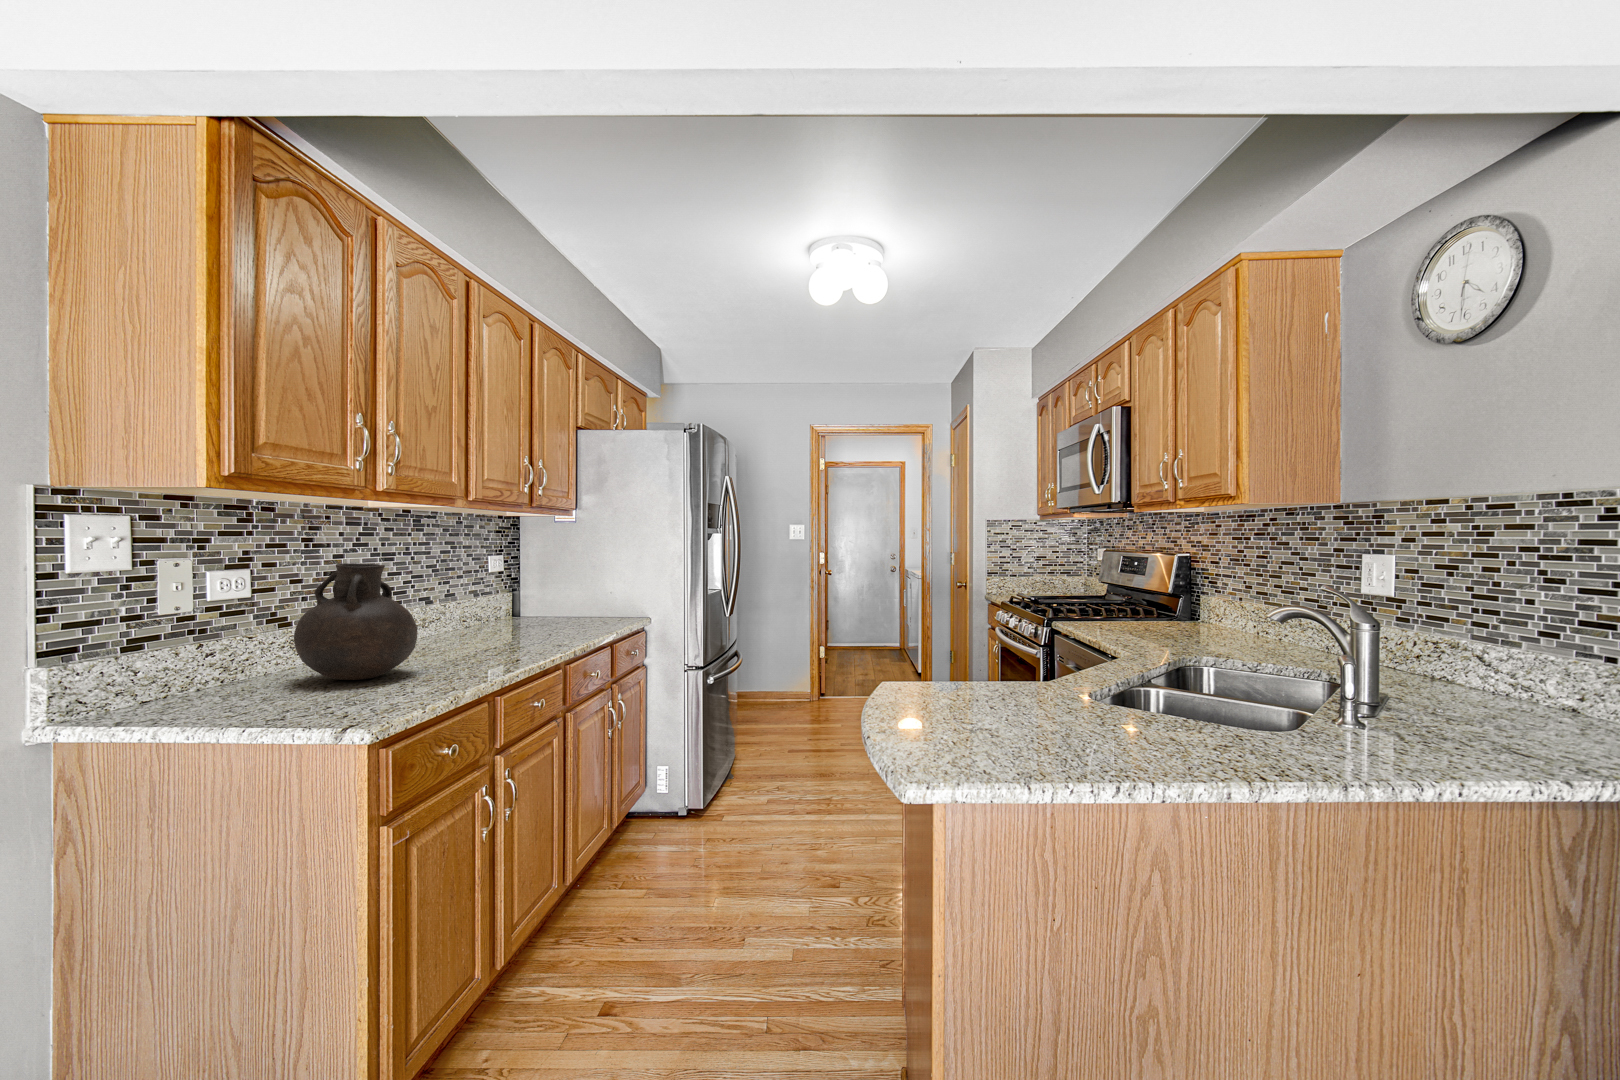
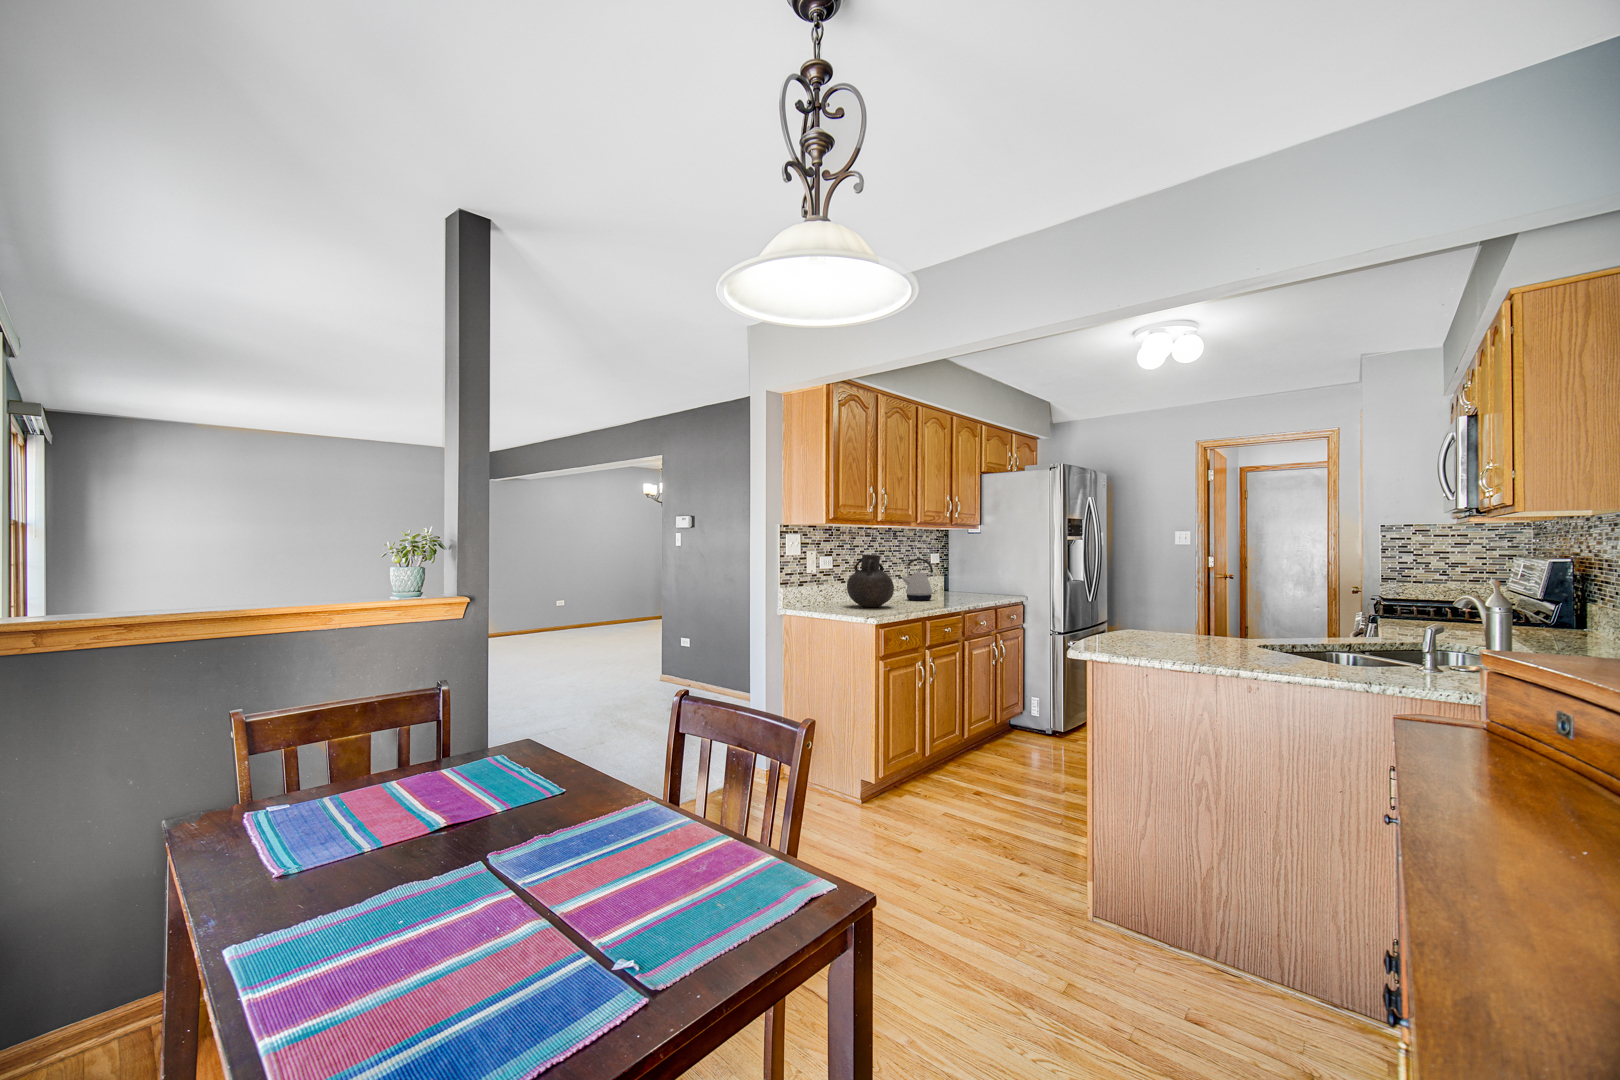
kettle: none [434,566,502,645] -> present [902,558,935,601]

